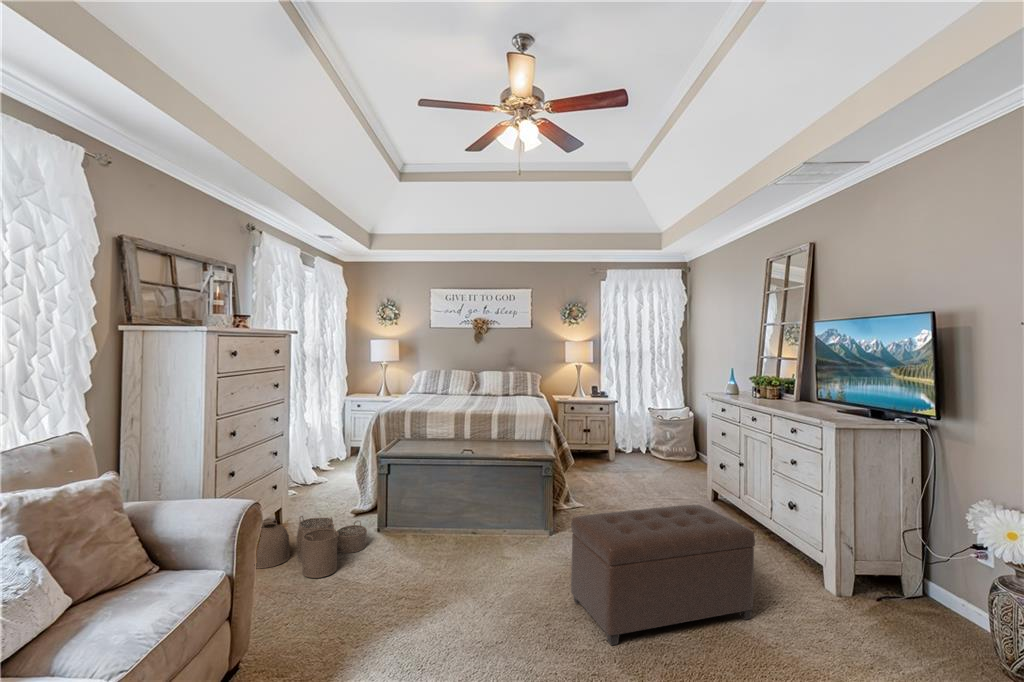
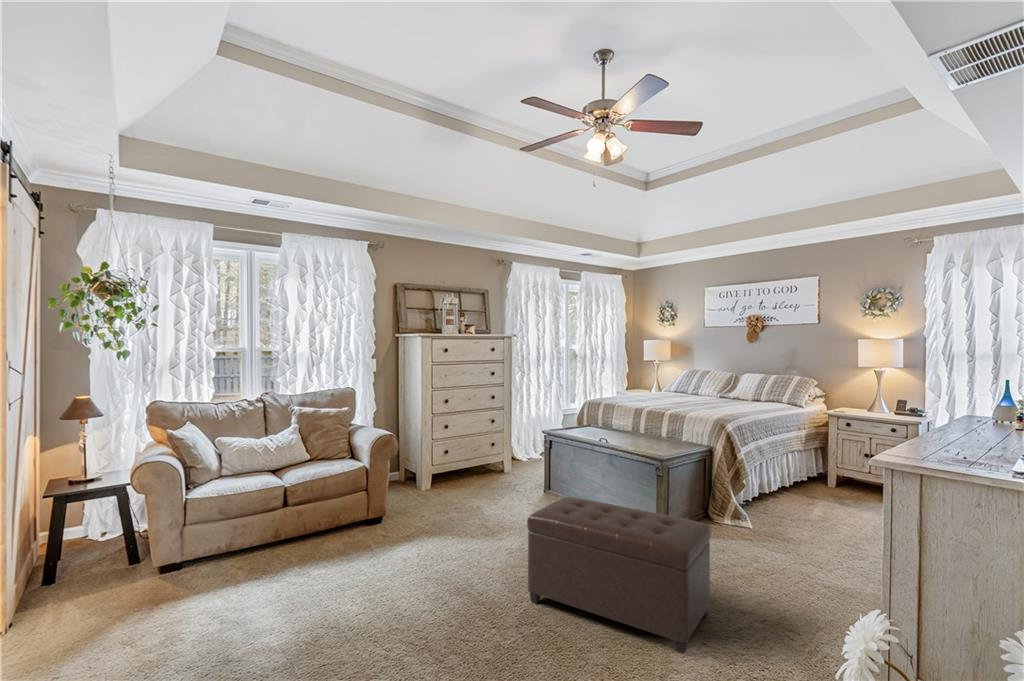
woven basket: present [254,516,367,578] -> none [446,462,519,504]

